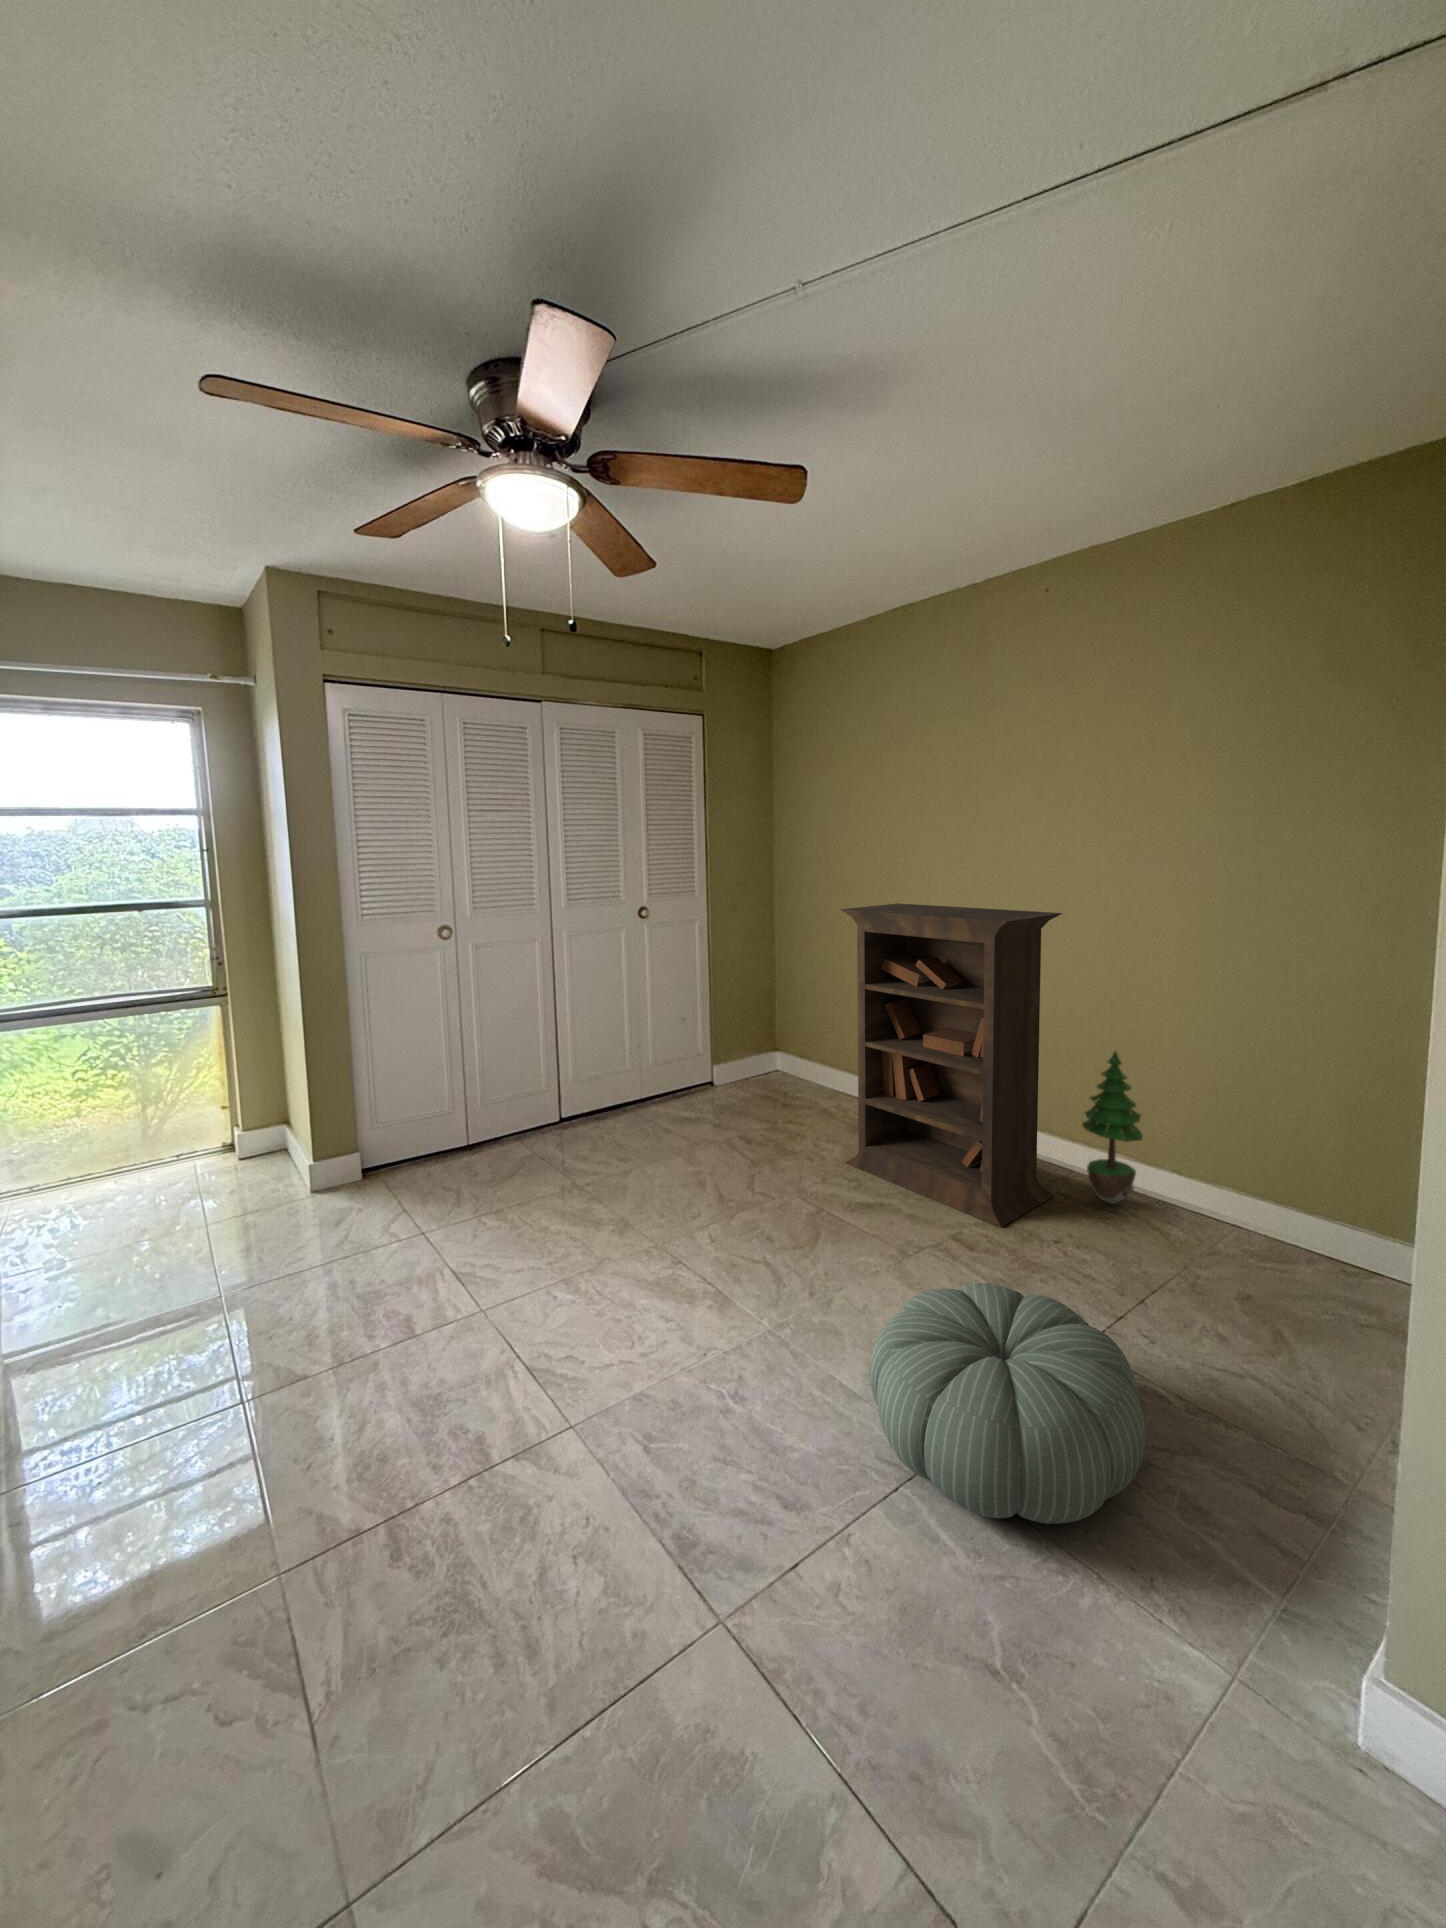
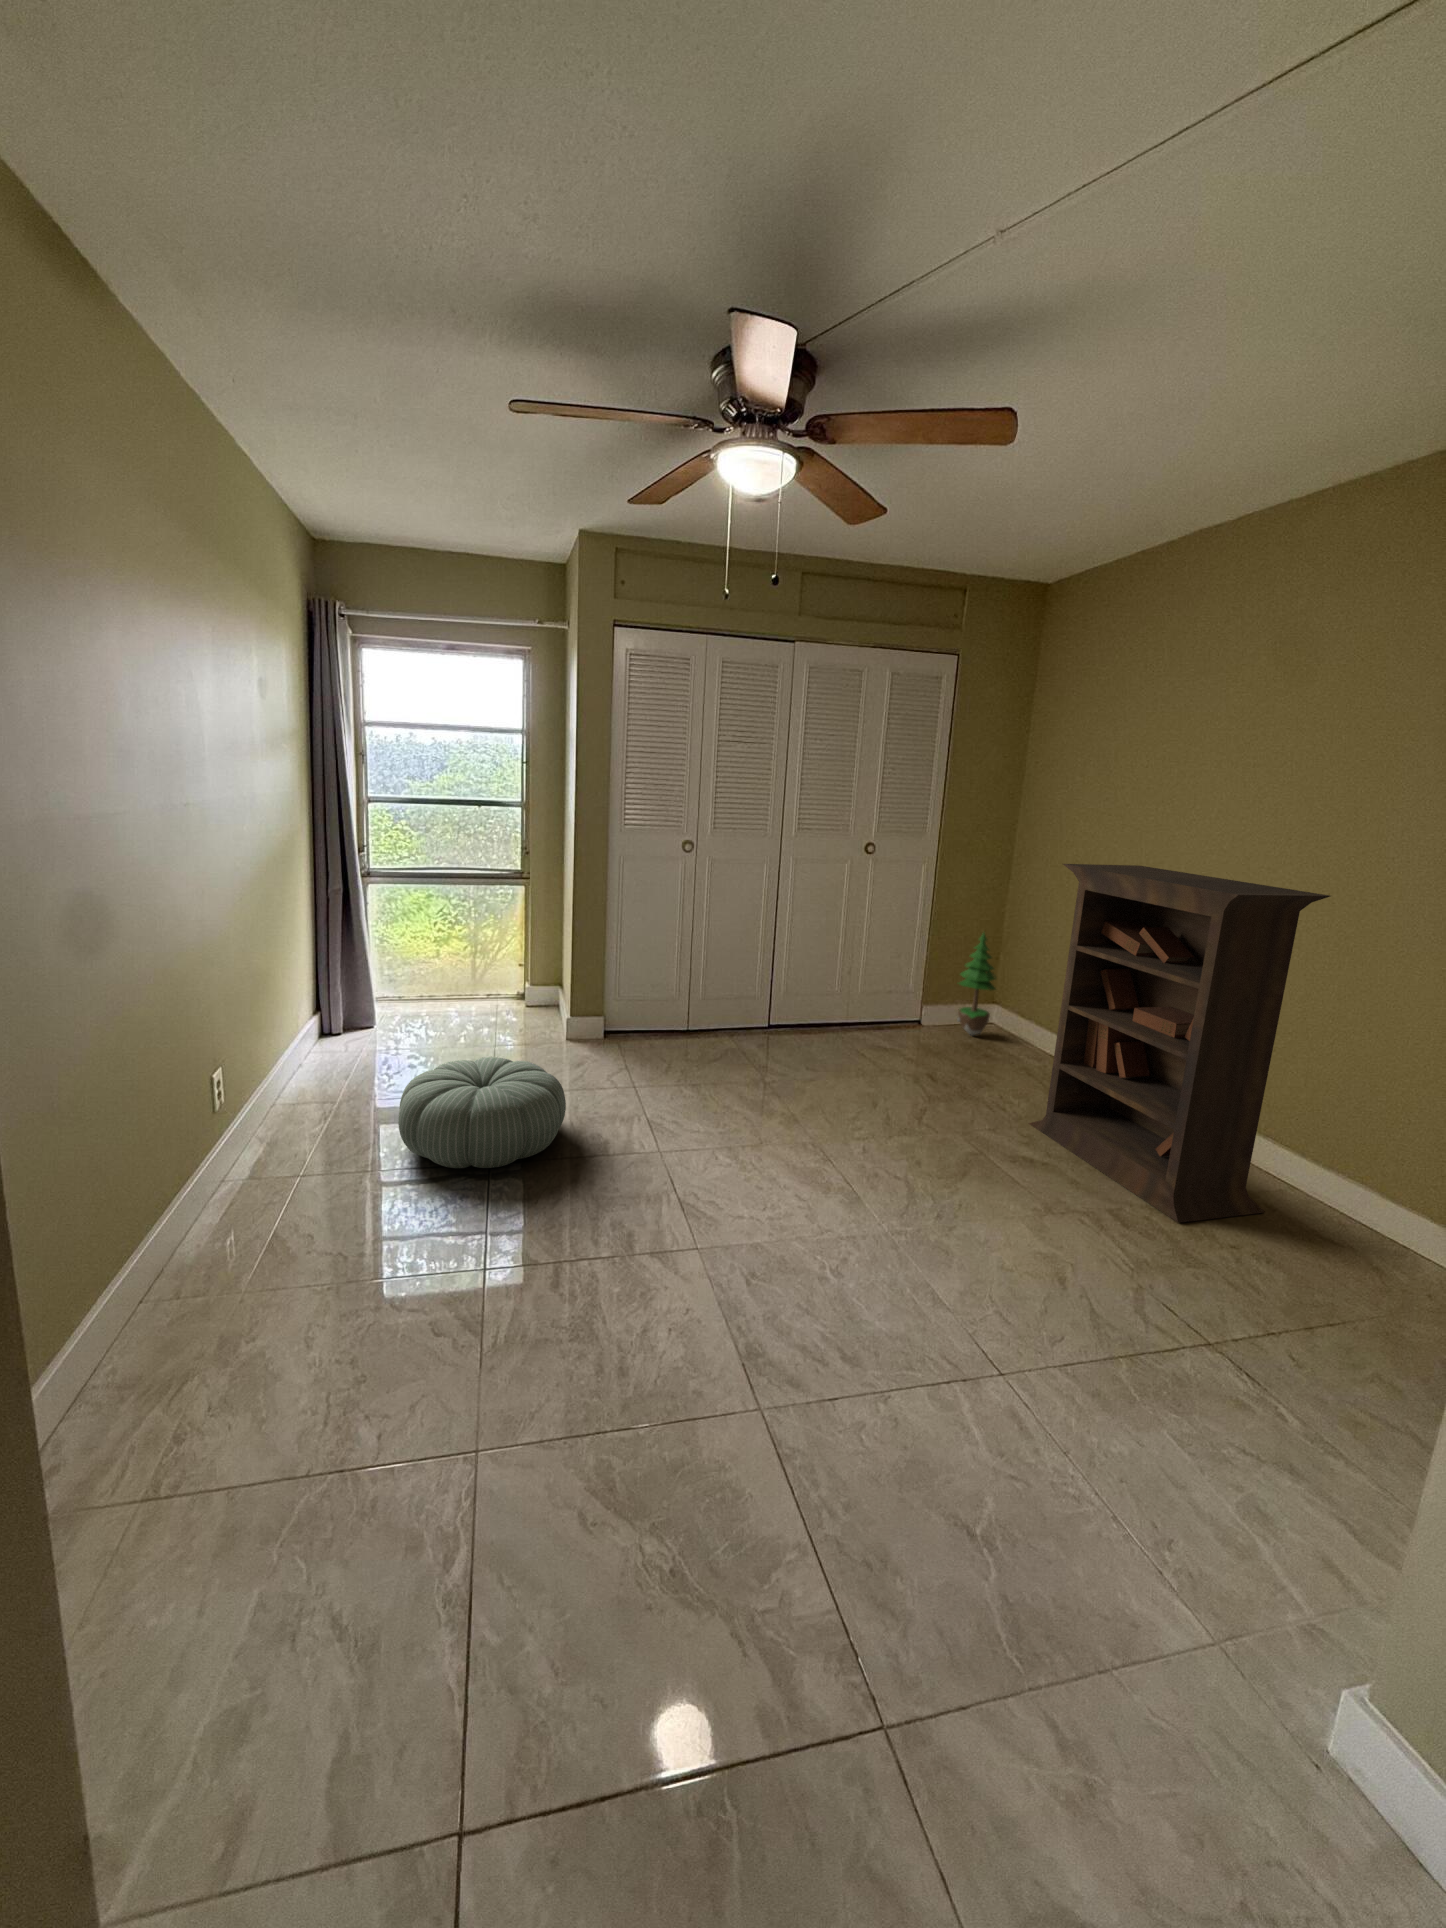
potted tree: present [1082,1051,1143,1204] -> present [957,933,996,1035]
pouf: present [870,1283,1146,1524] -> present [398,1057,566,1168]

